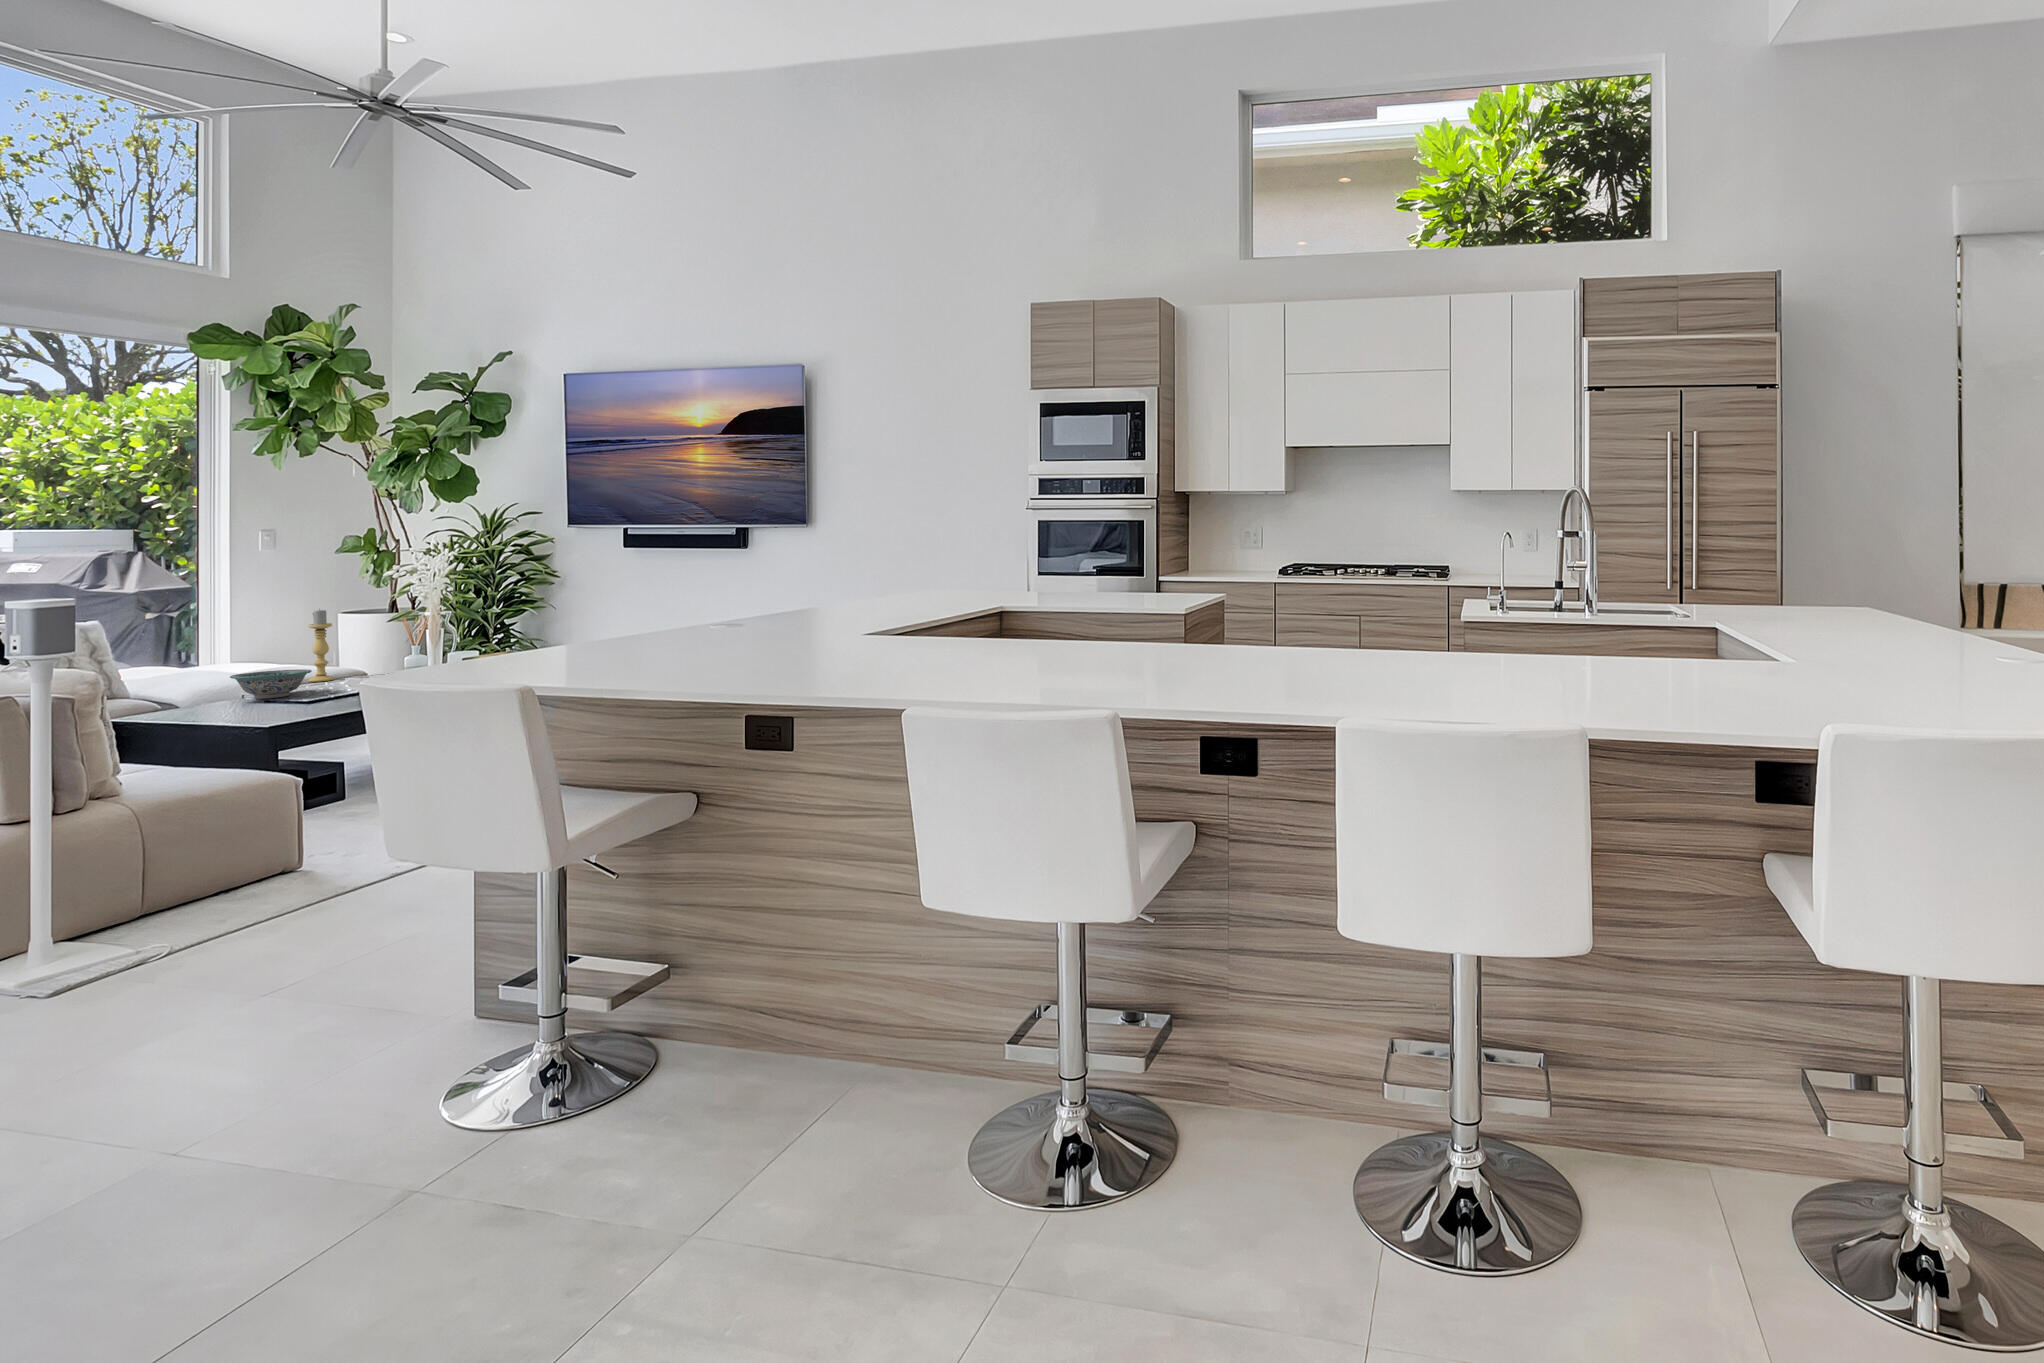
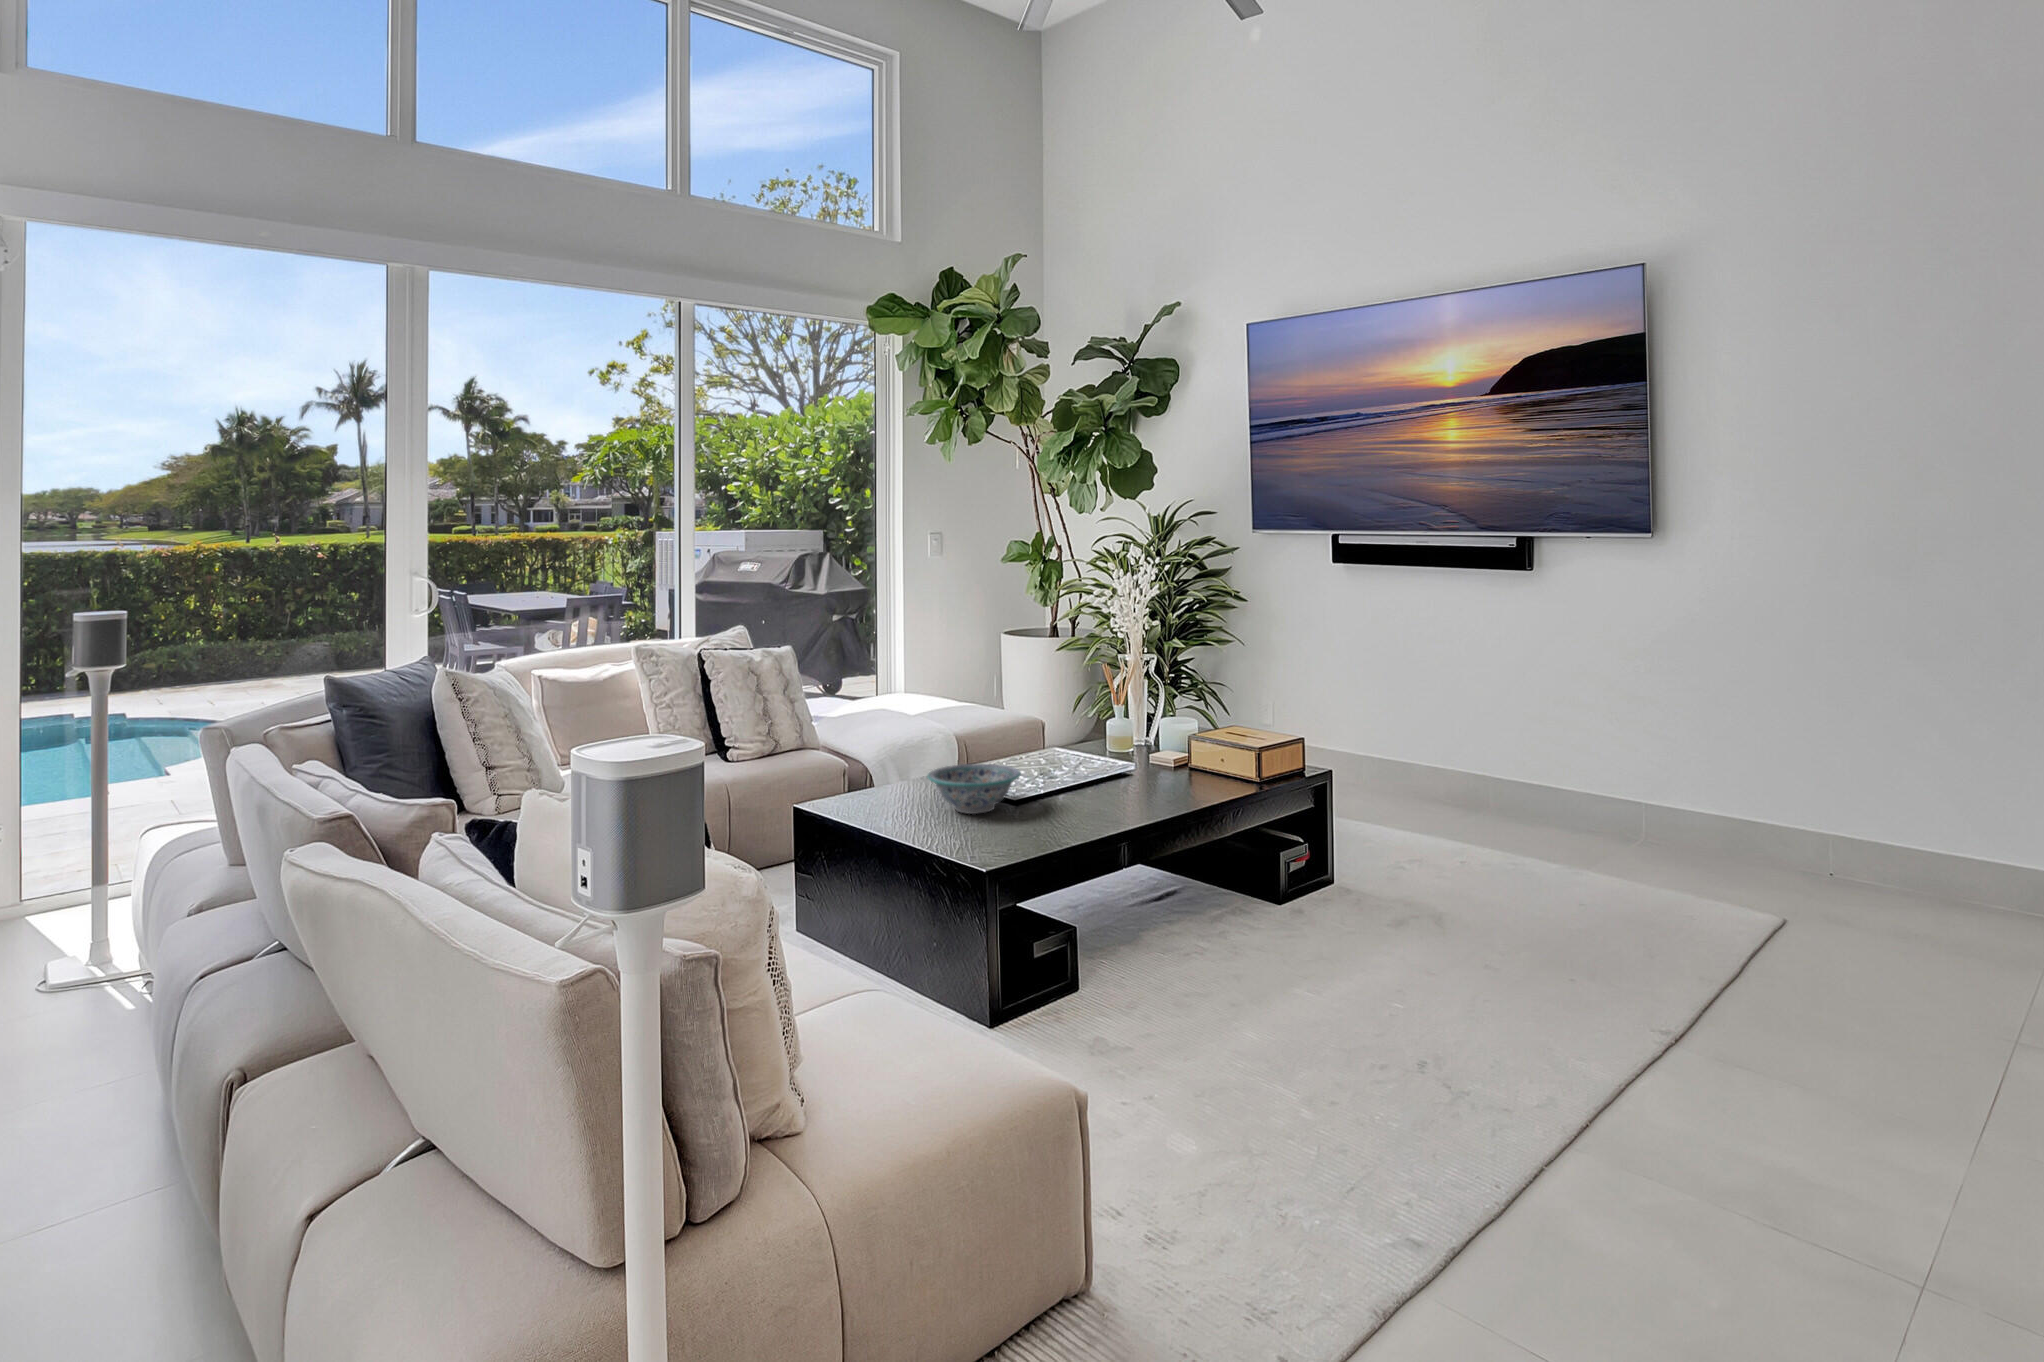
candle holder: present [308,609,334,682] -> none [1007,666,1035,773]

